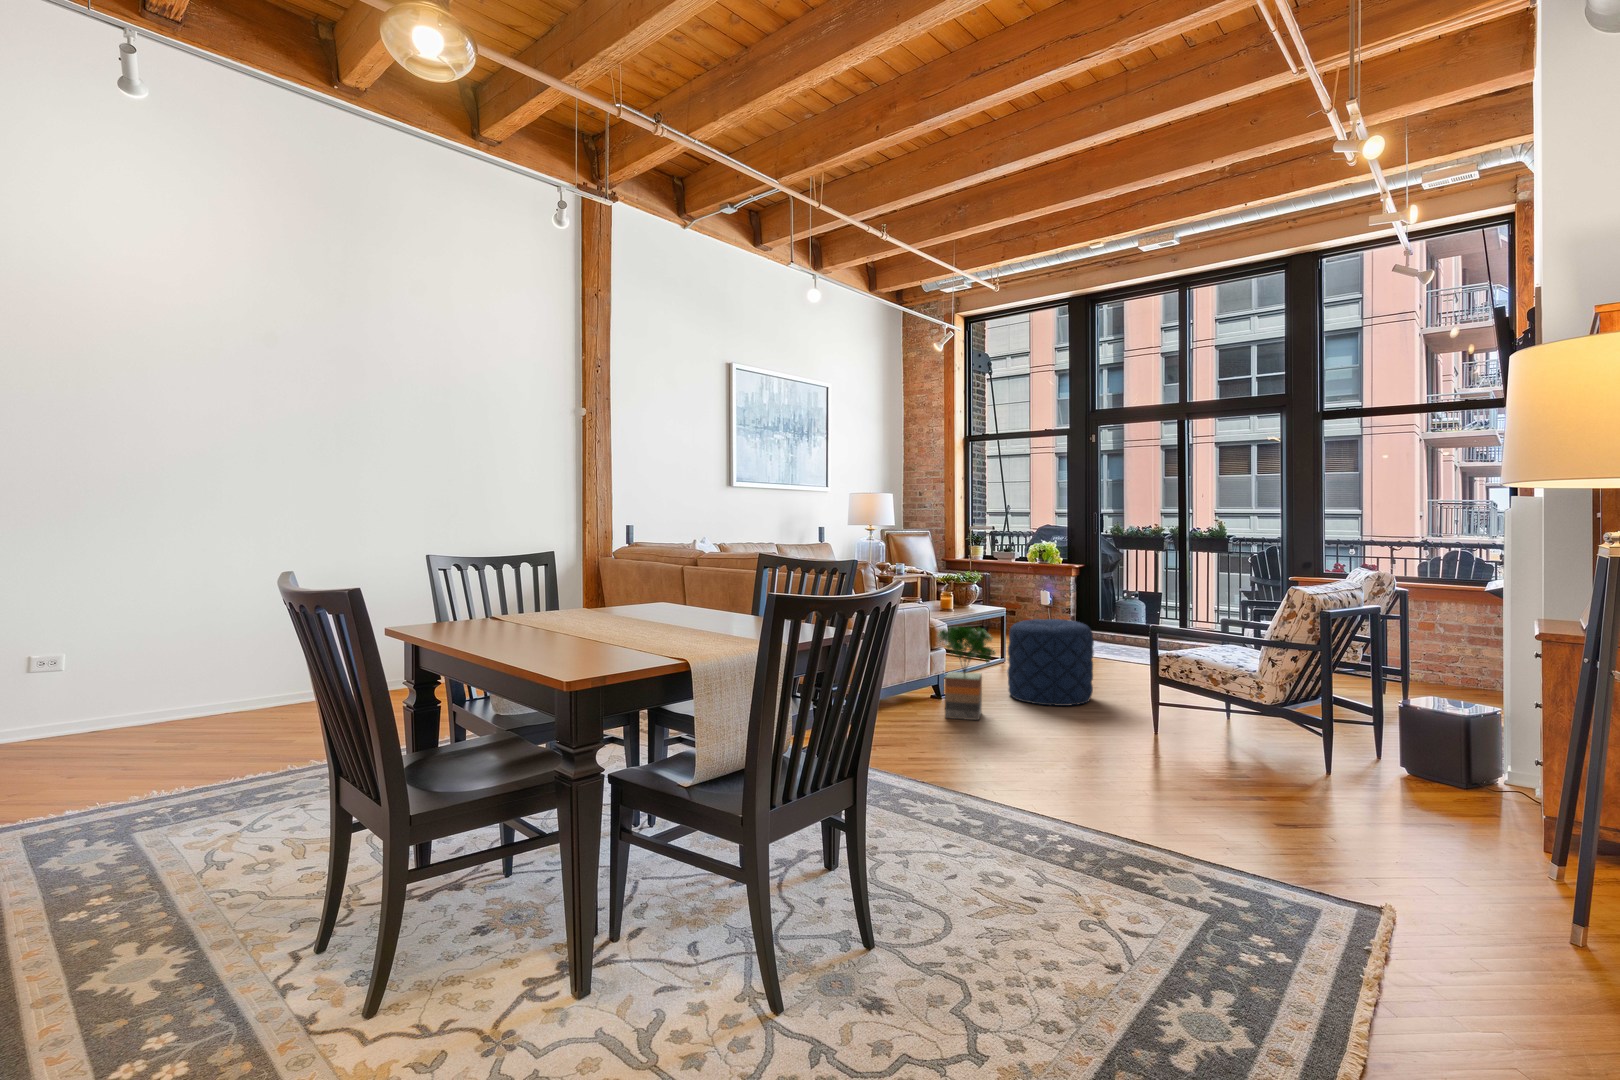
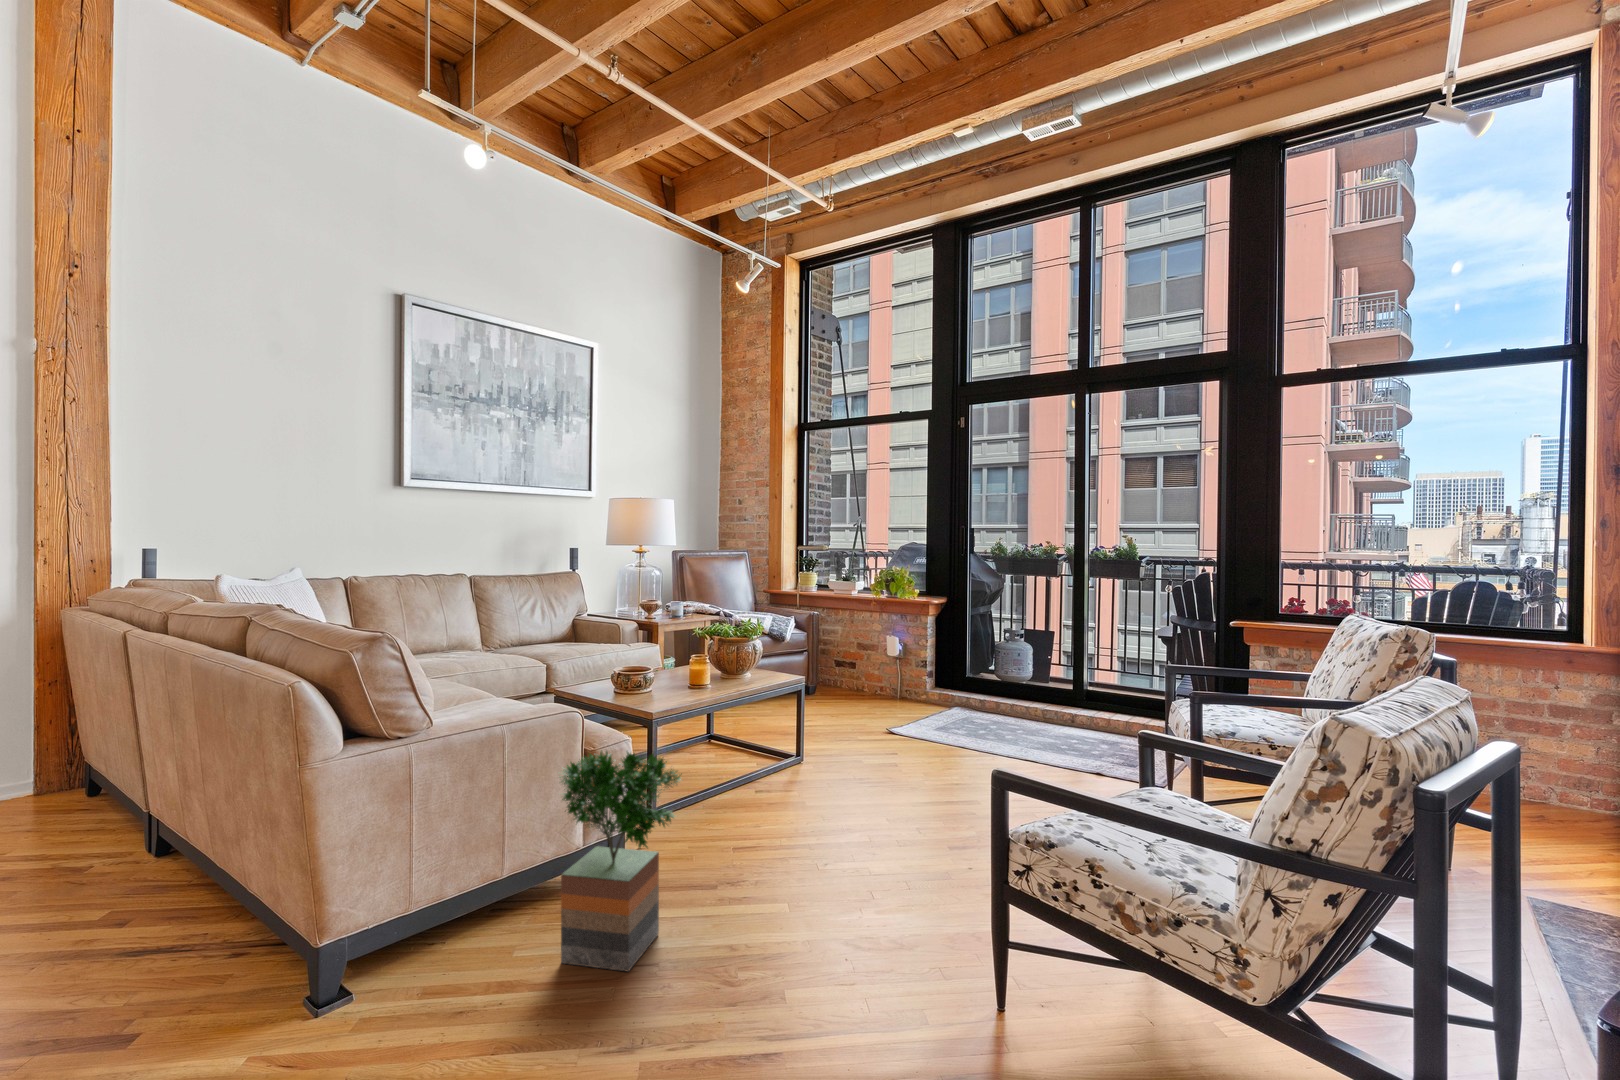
pouf: present [1007,619,1094,706] -> none [752,712,906,896]

